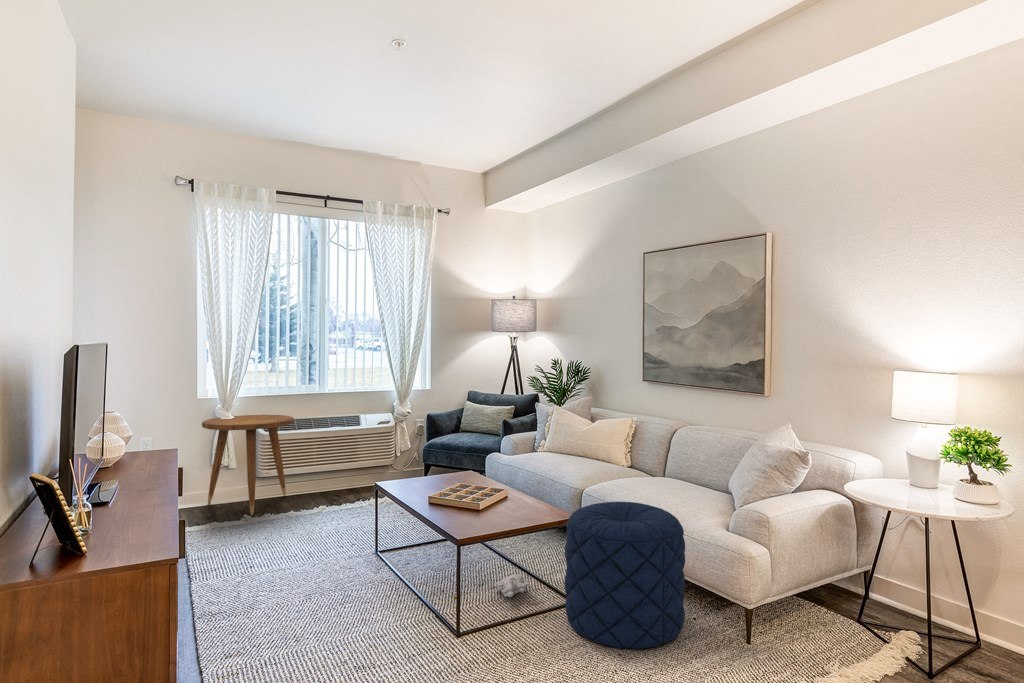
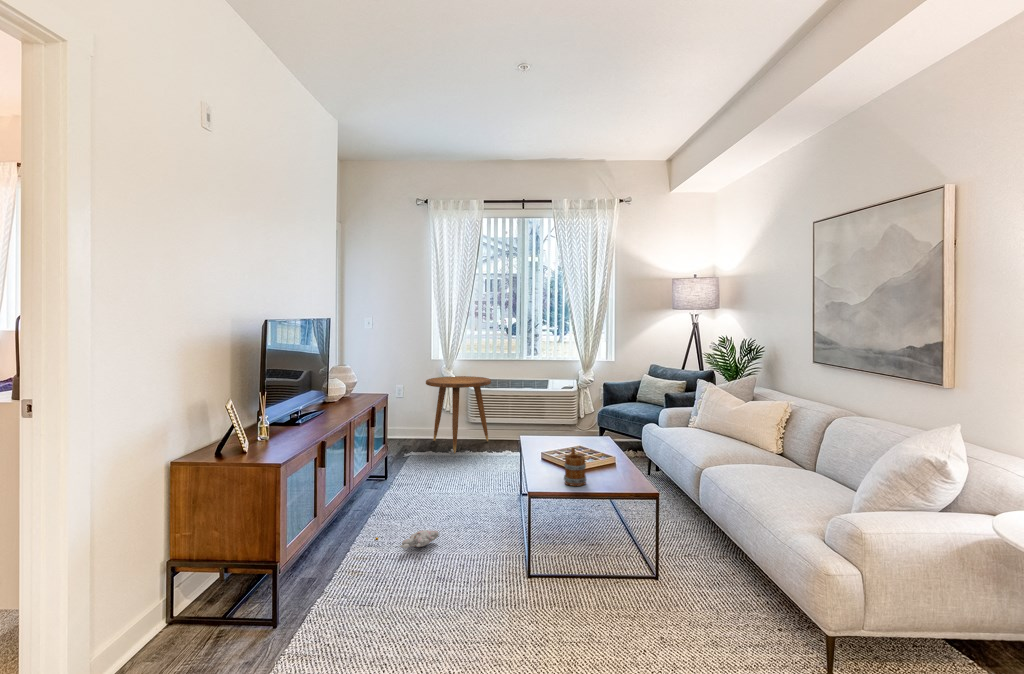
mug: none [478,479,504,520] -> present [564,448,586,486]
pouf: present [564,502,685,649] -> none [632,486,762,643]
plush toy: present [454,574,530,598] -> present [375,530,439,549]

